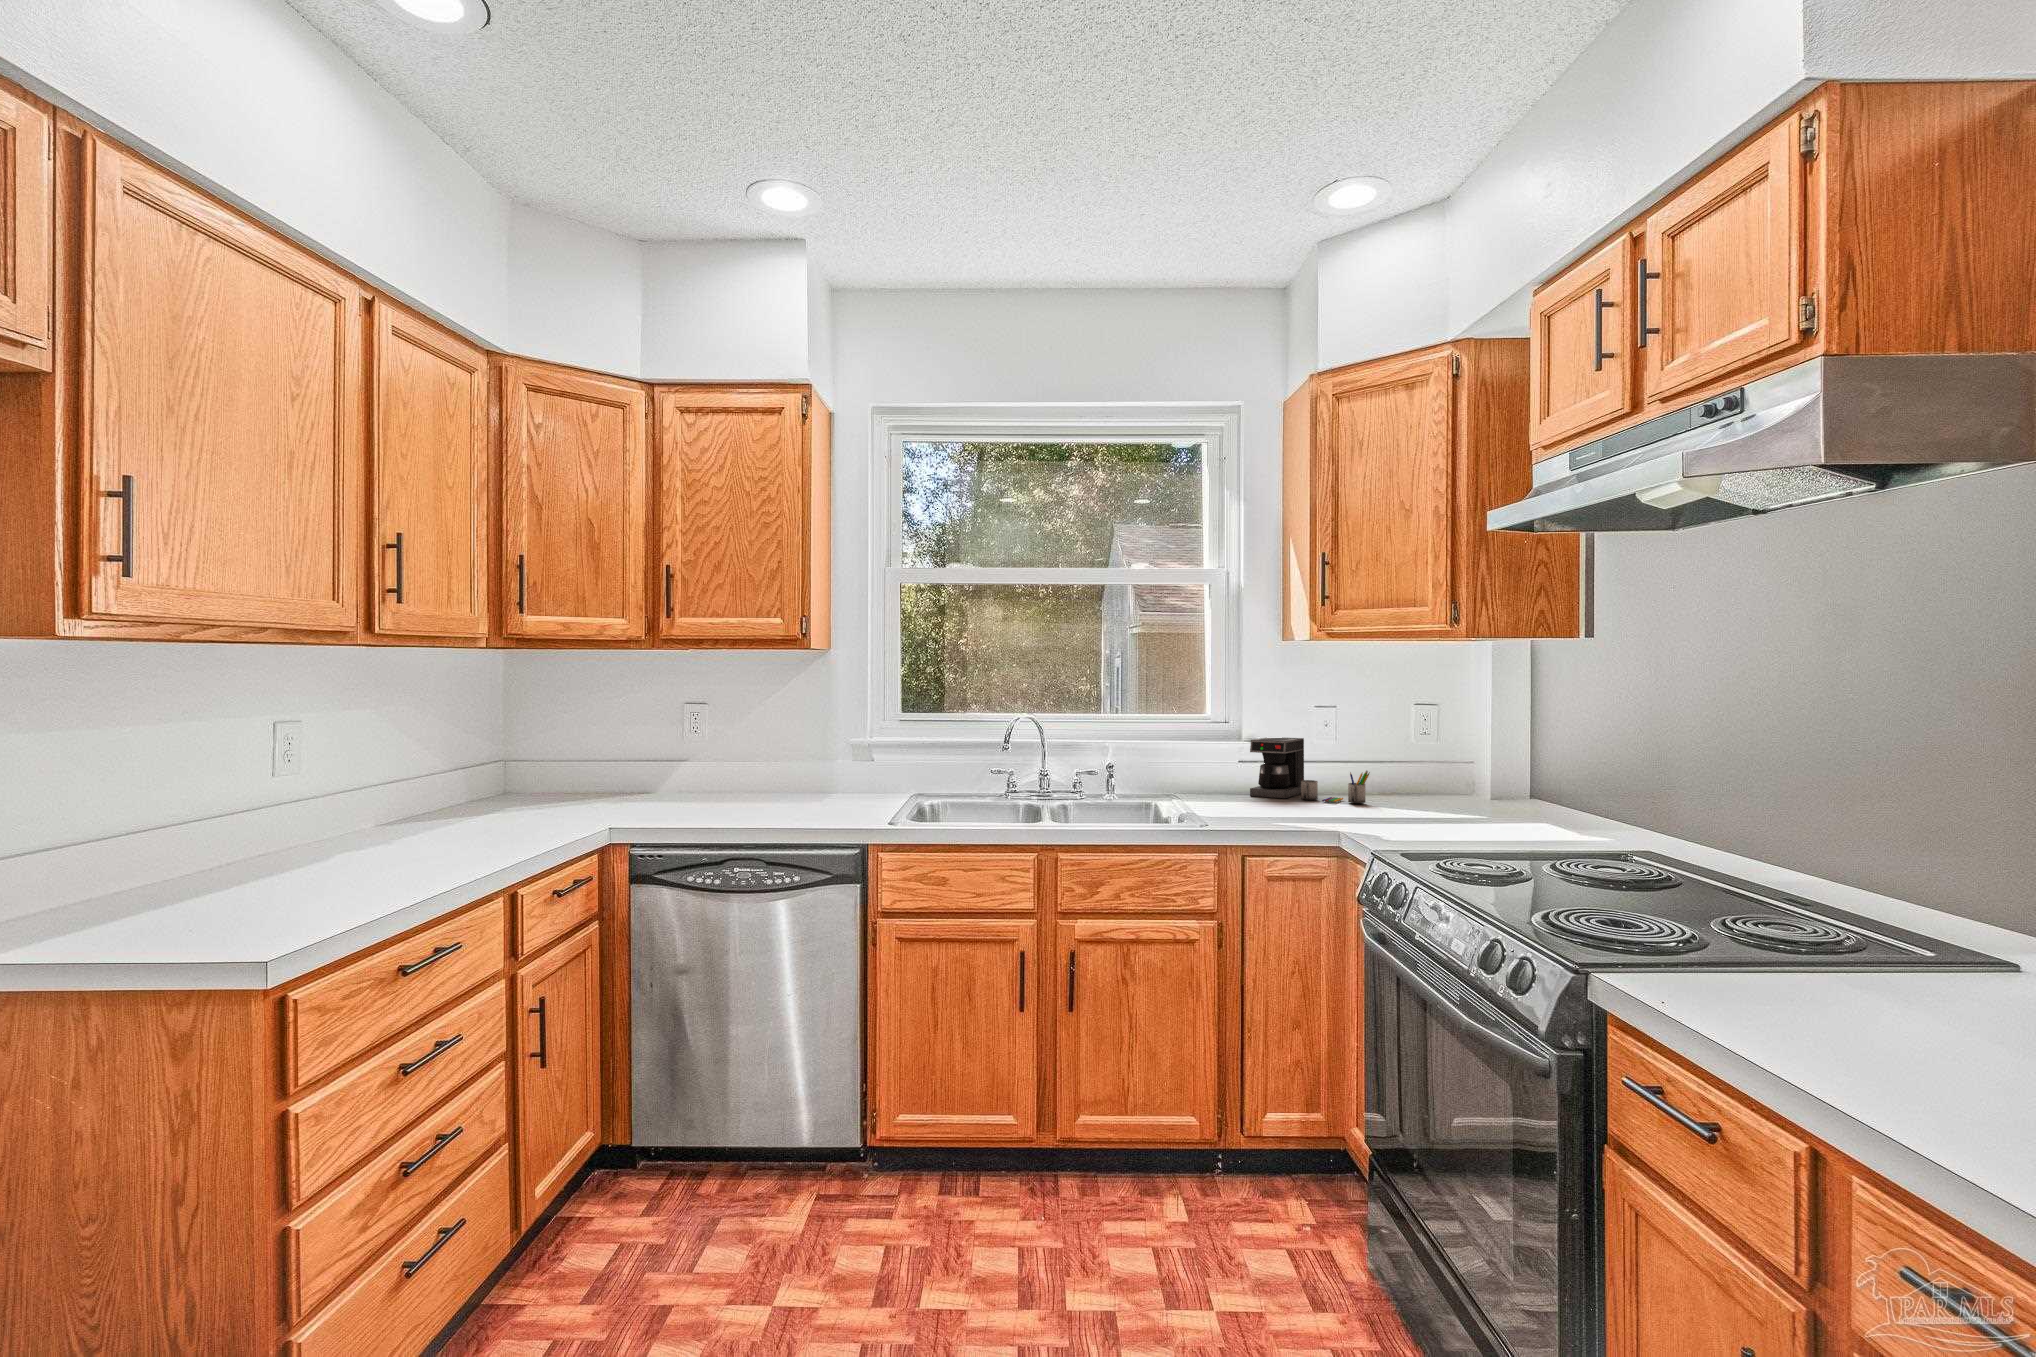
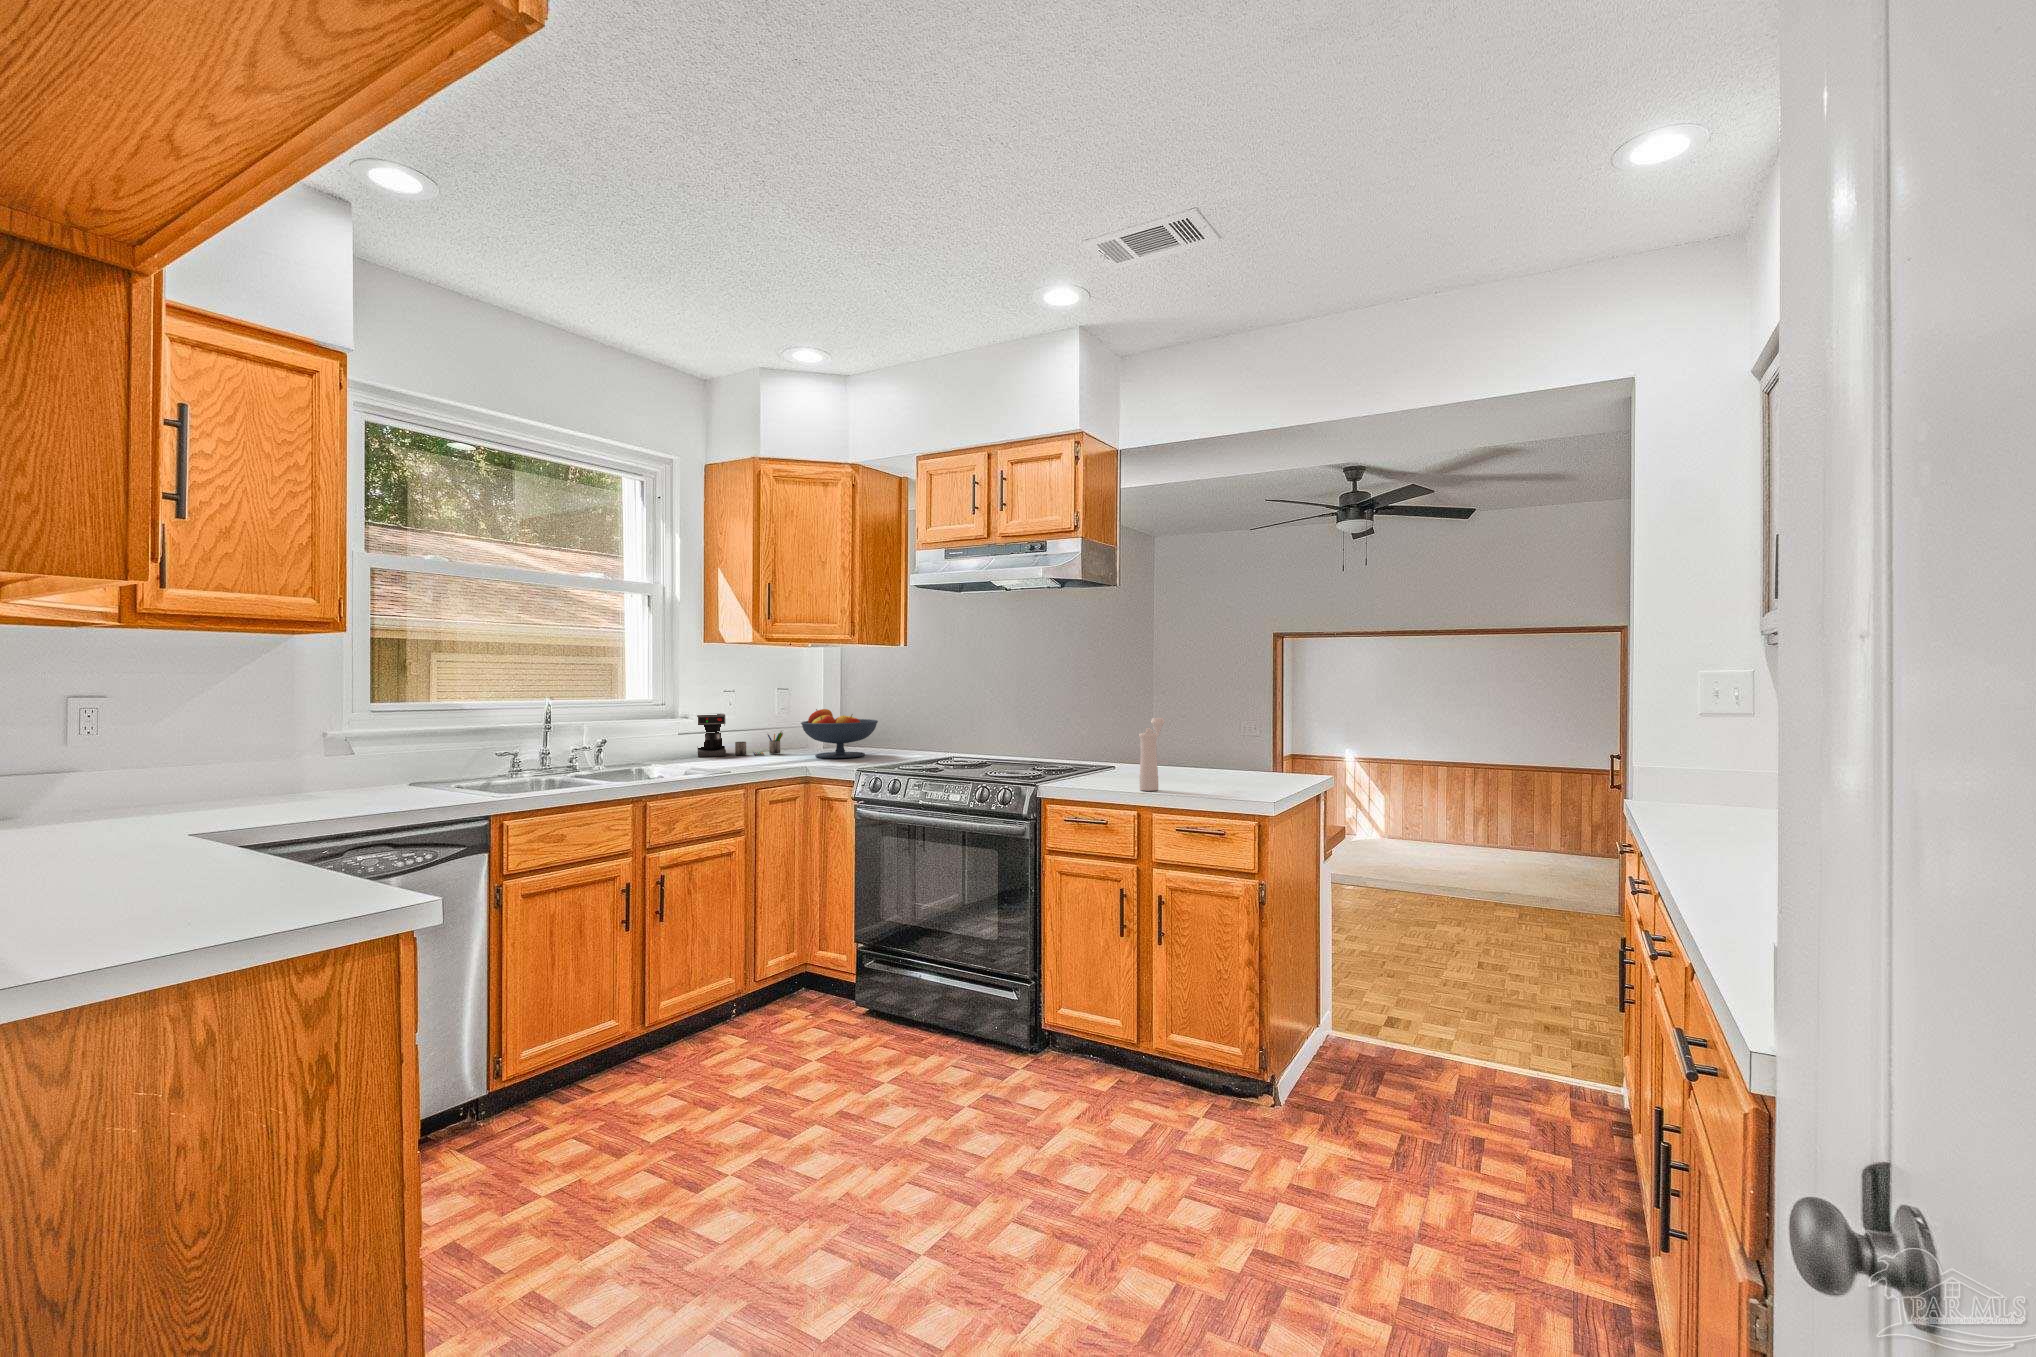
fruit bowl: none [1367,741,1498,825] -> present [801,709,878,758]
pepper mill: none [1810,840,1953,1048] -> present [1139,718,1165,791]

